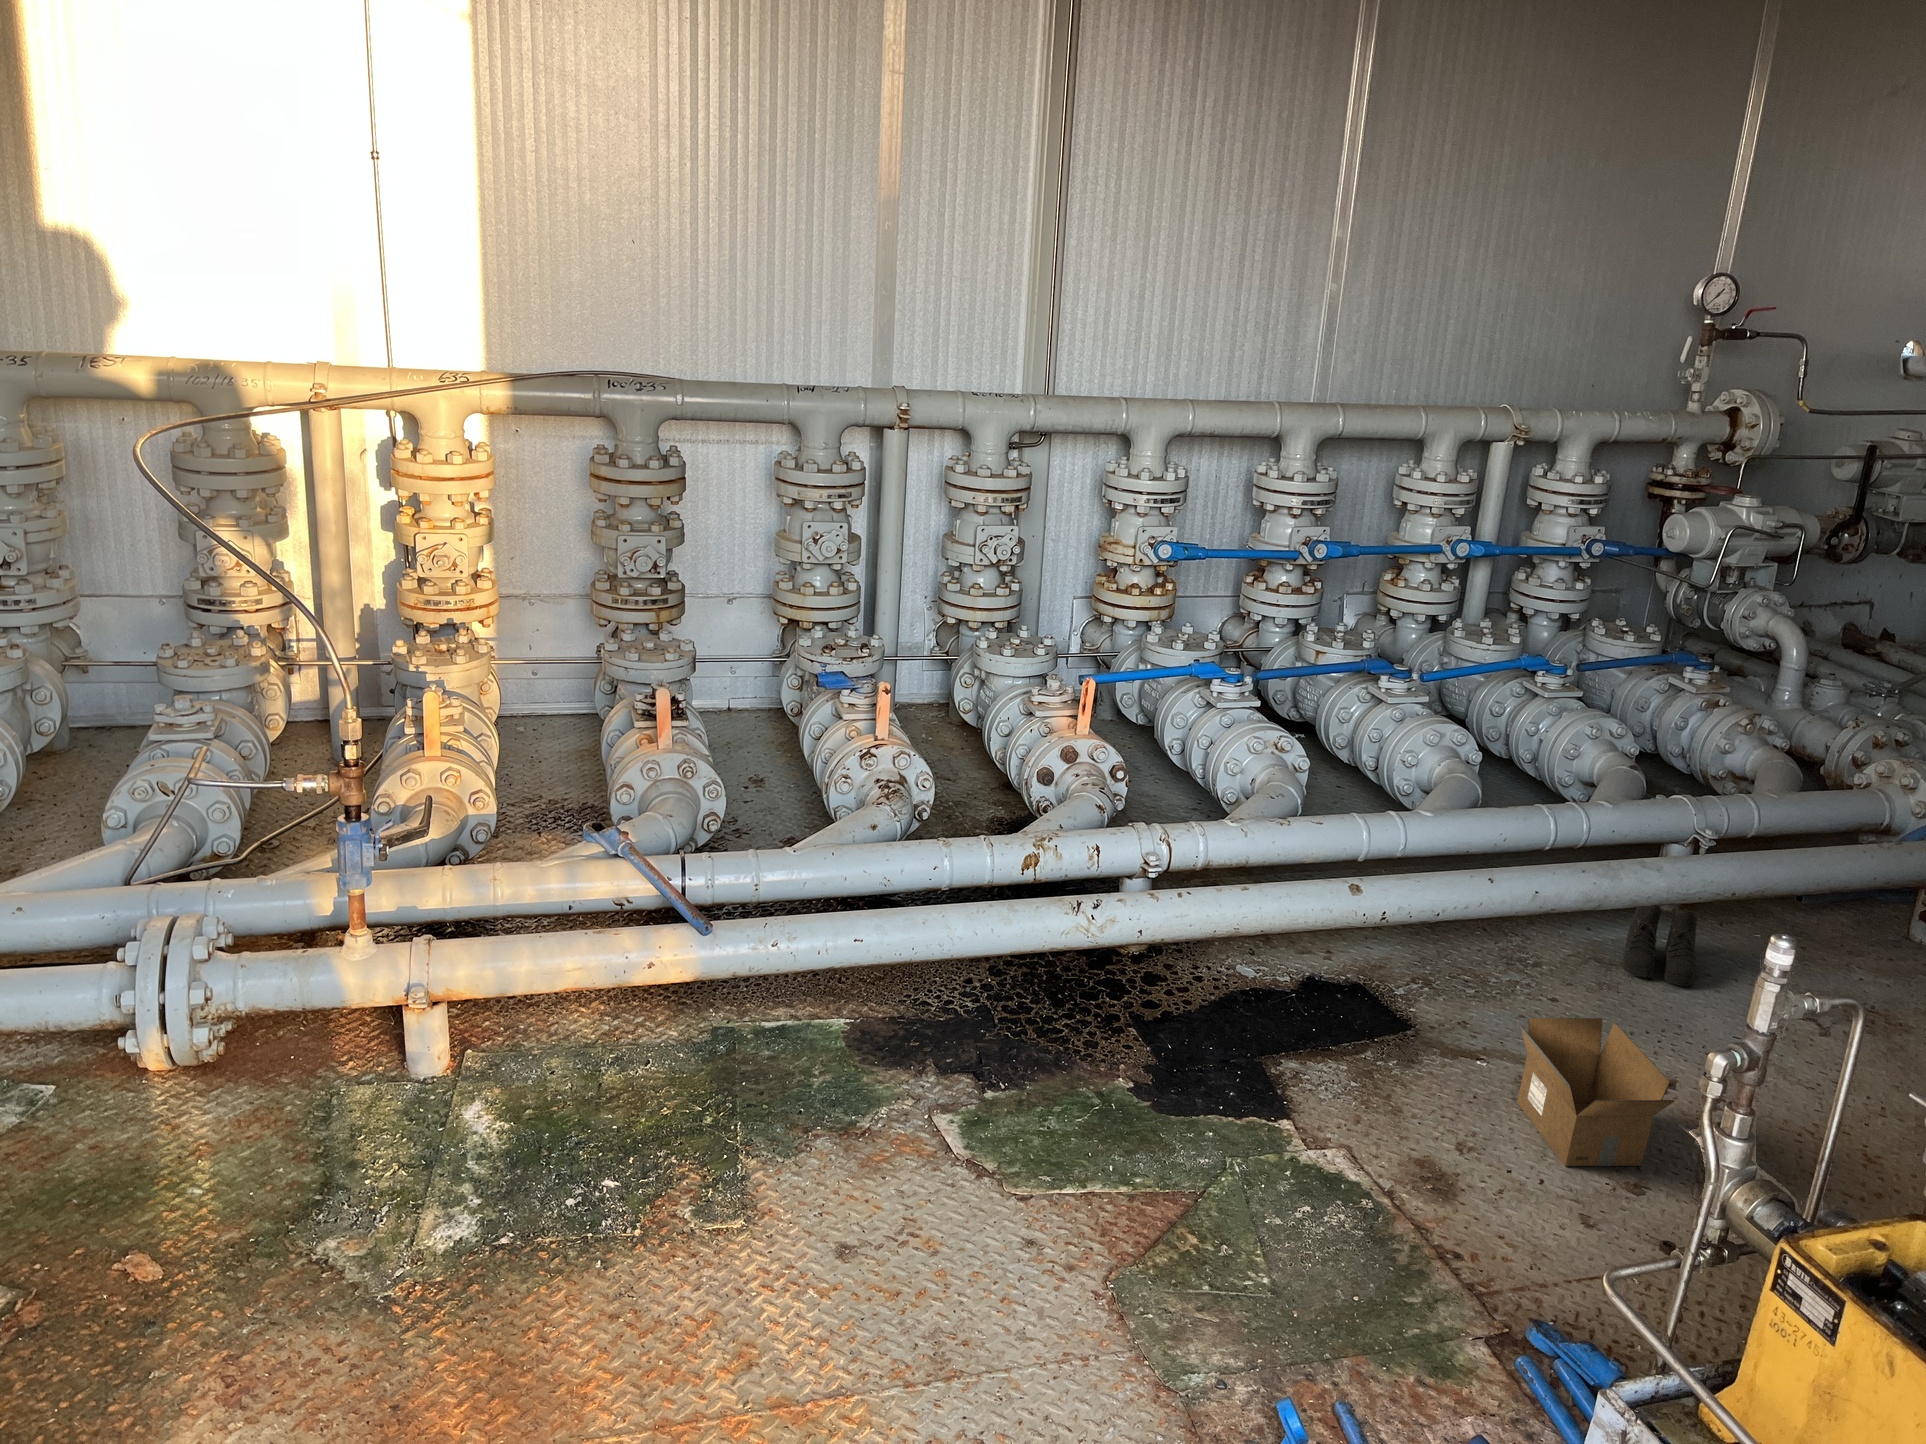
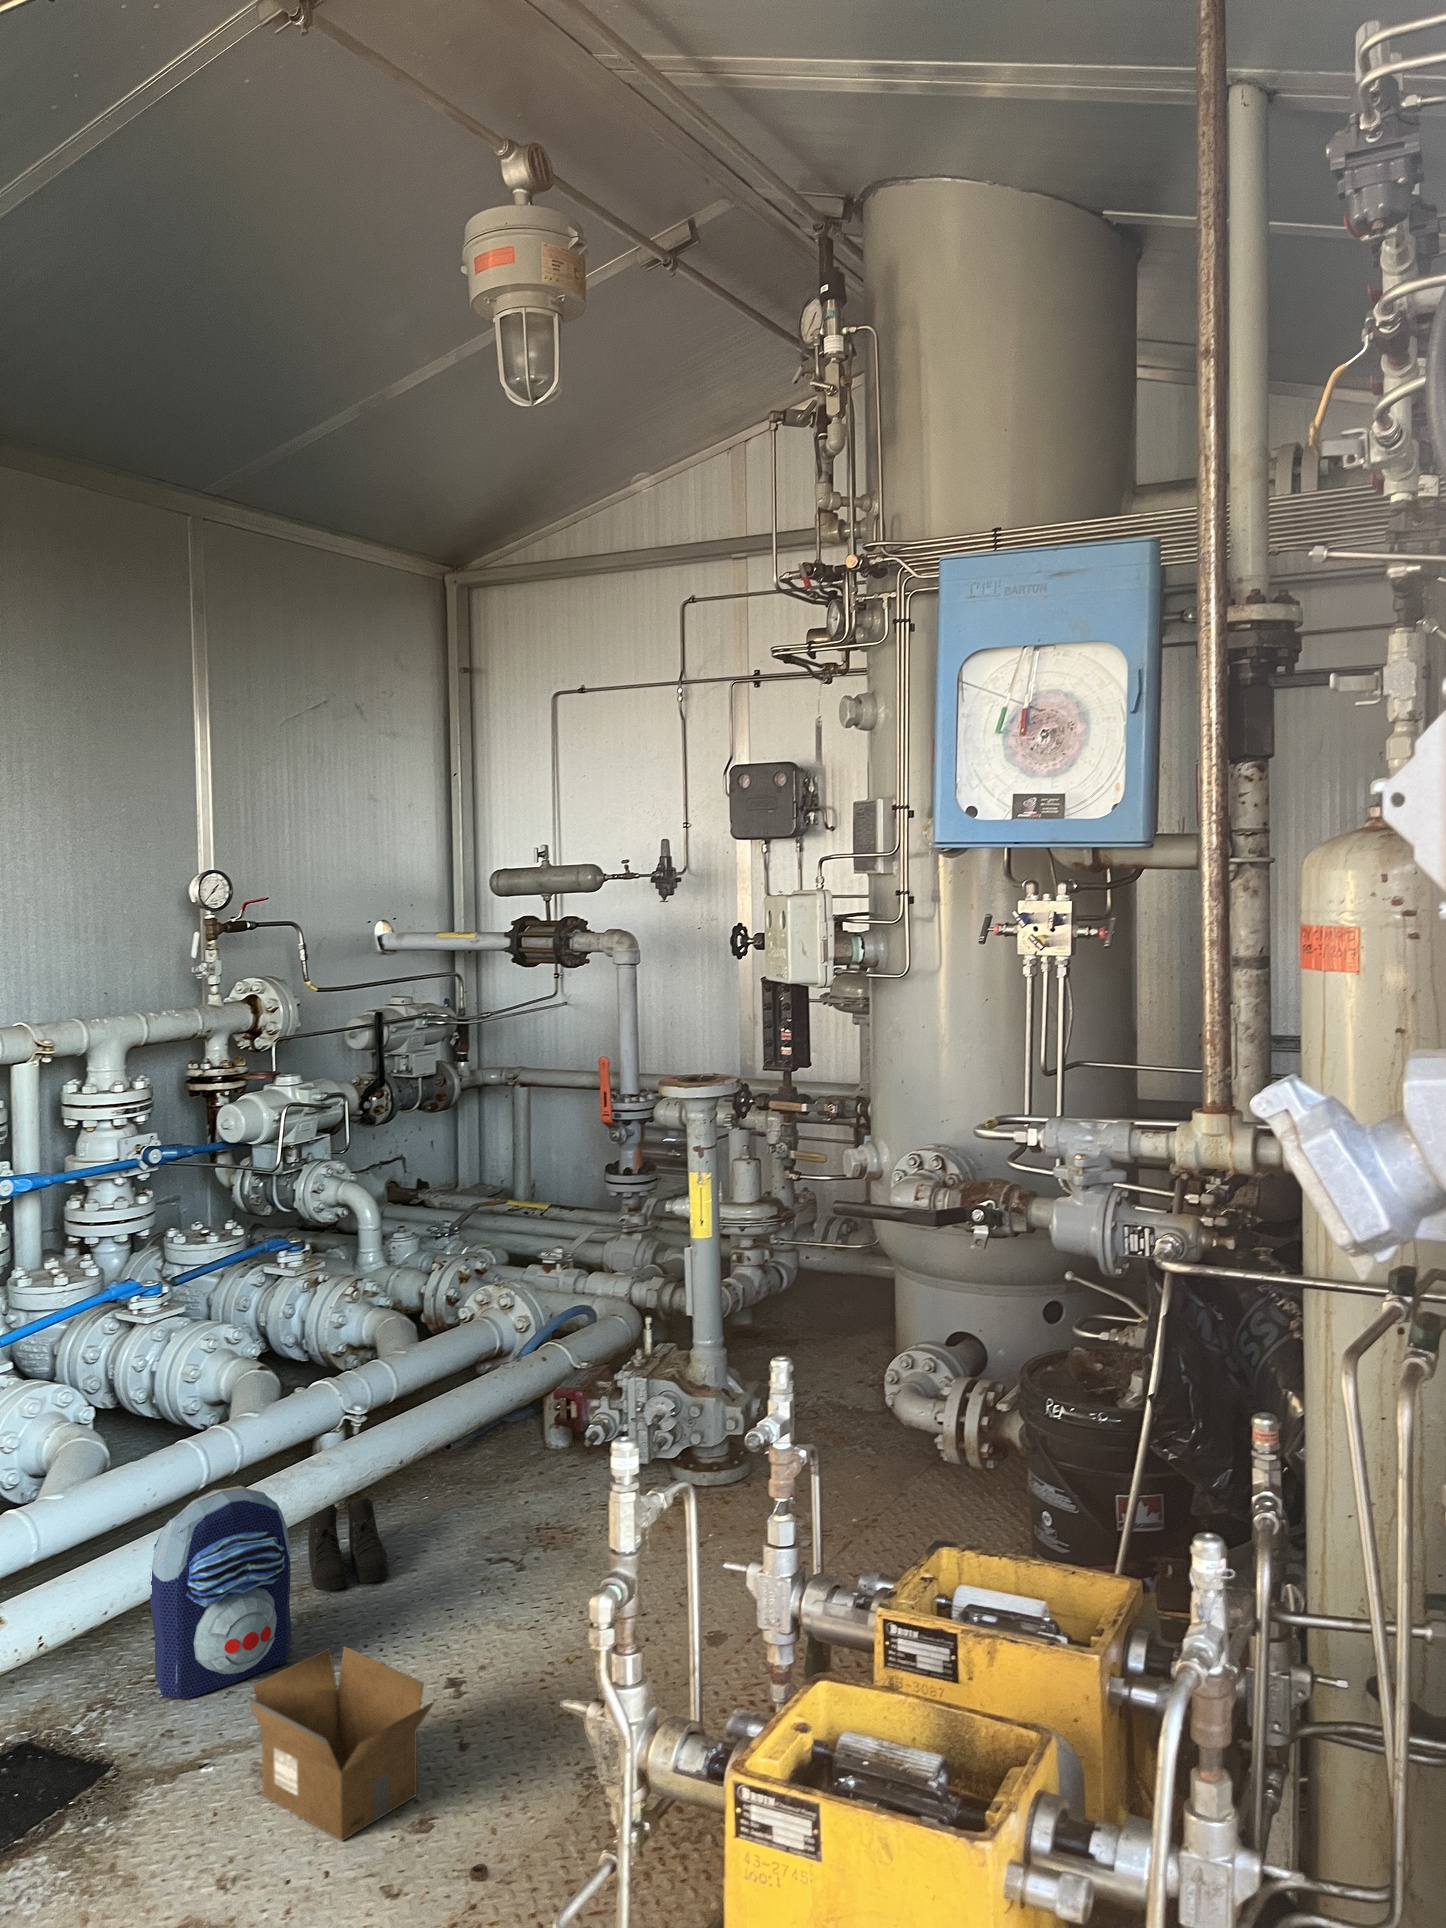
backpack: none [1468,856,1602,1016] -> present [150,1486,292,1699]

